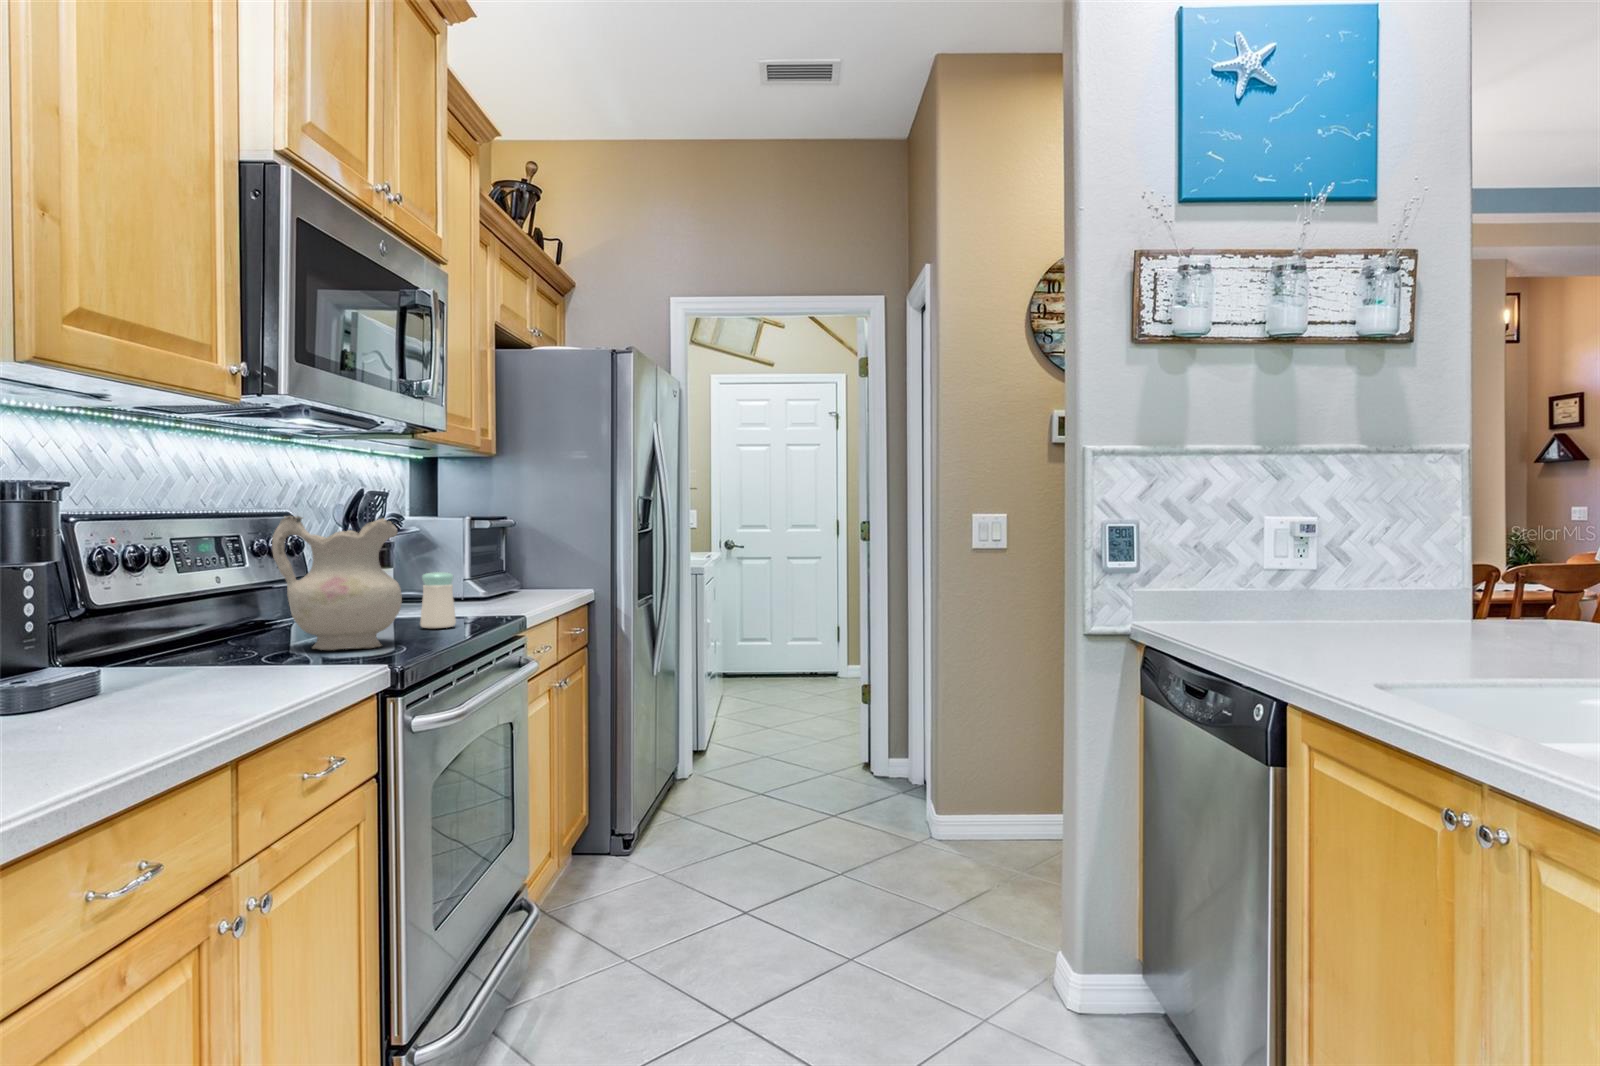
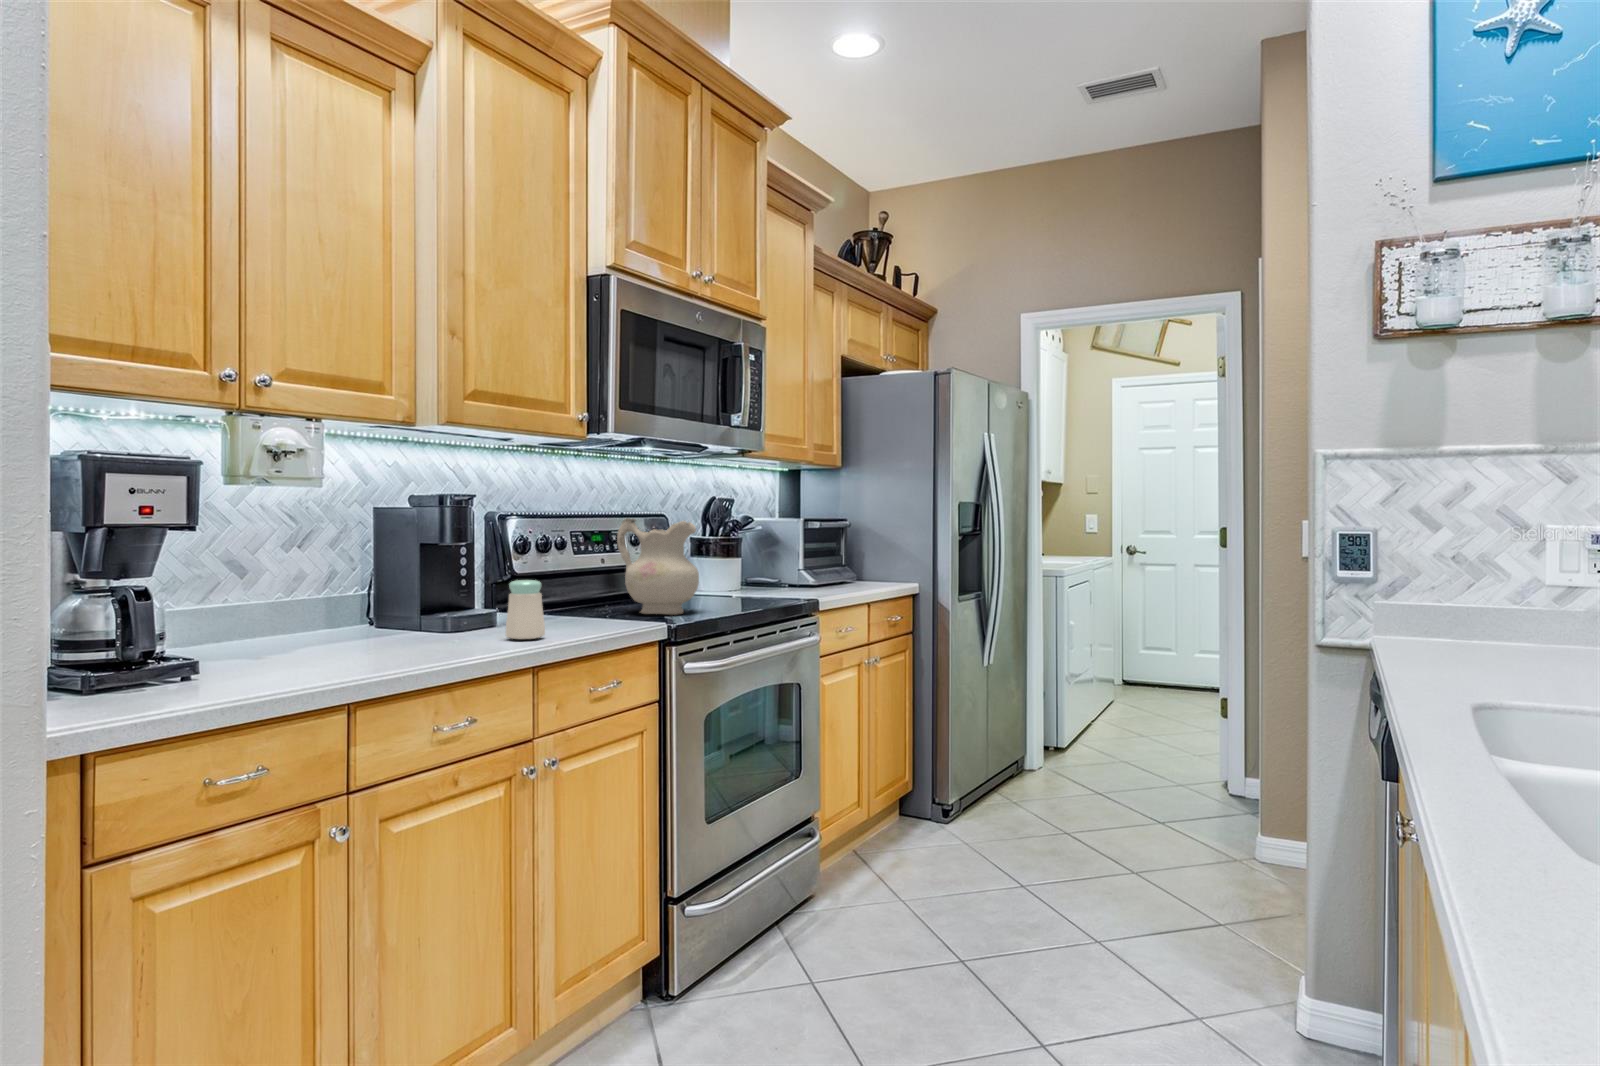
salt shaker: present [420,572,456,628] -> present [505,580,545,639]

